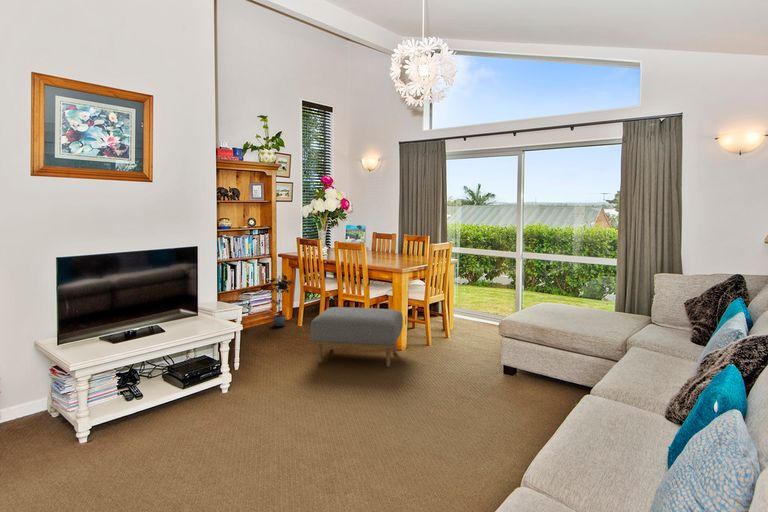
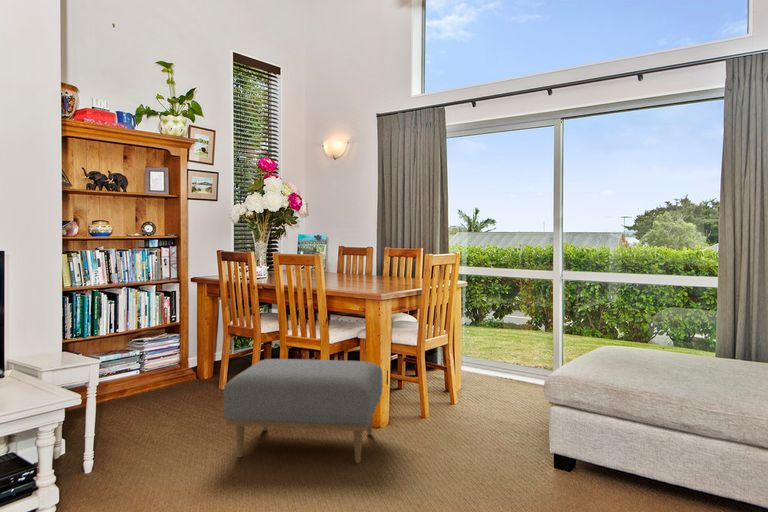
potted plant: present [269,273,293,326] -> none [171,306,212,391]

